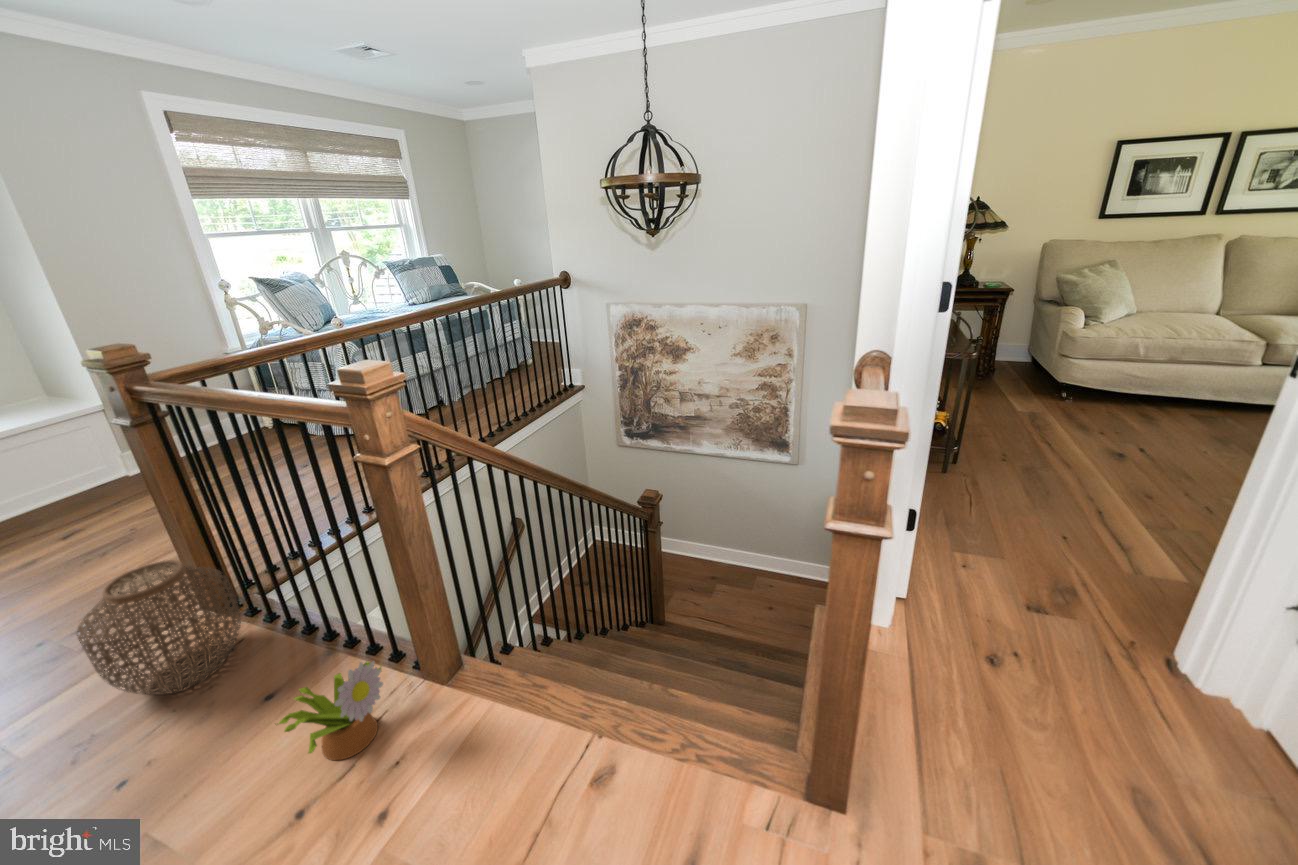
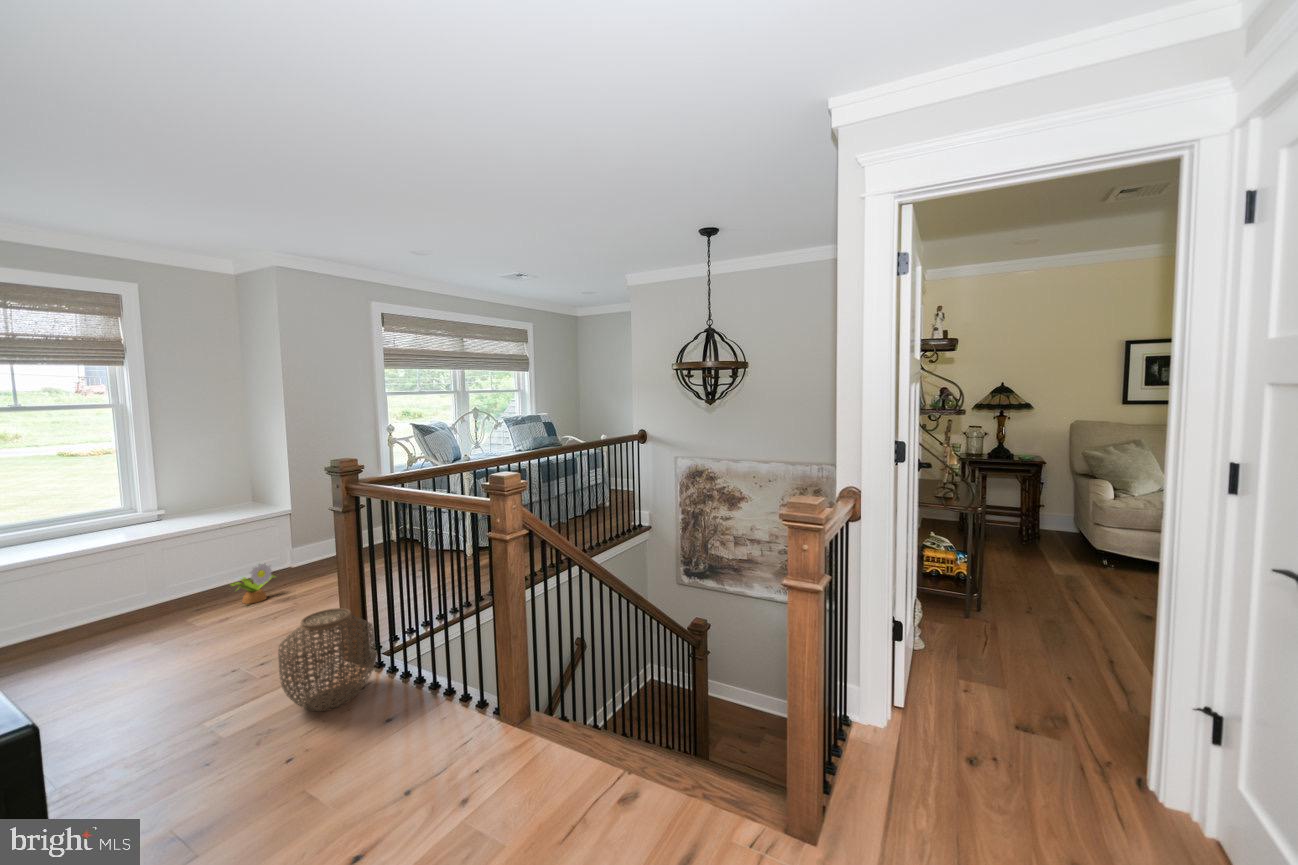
decorative plant: present [279,661,383,760] -> present [231,563,275,604]

